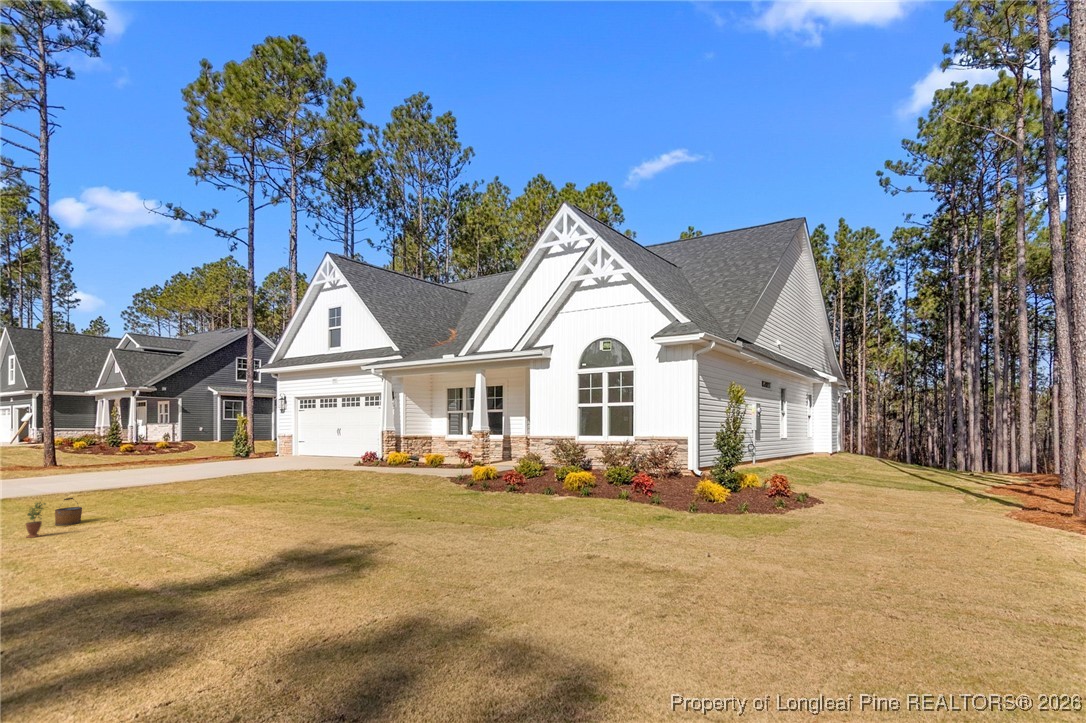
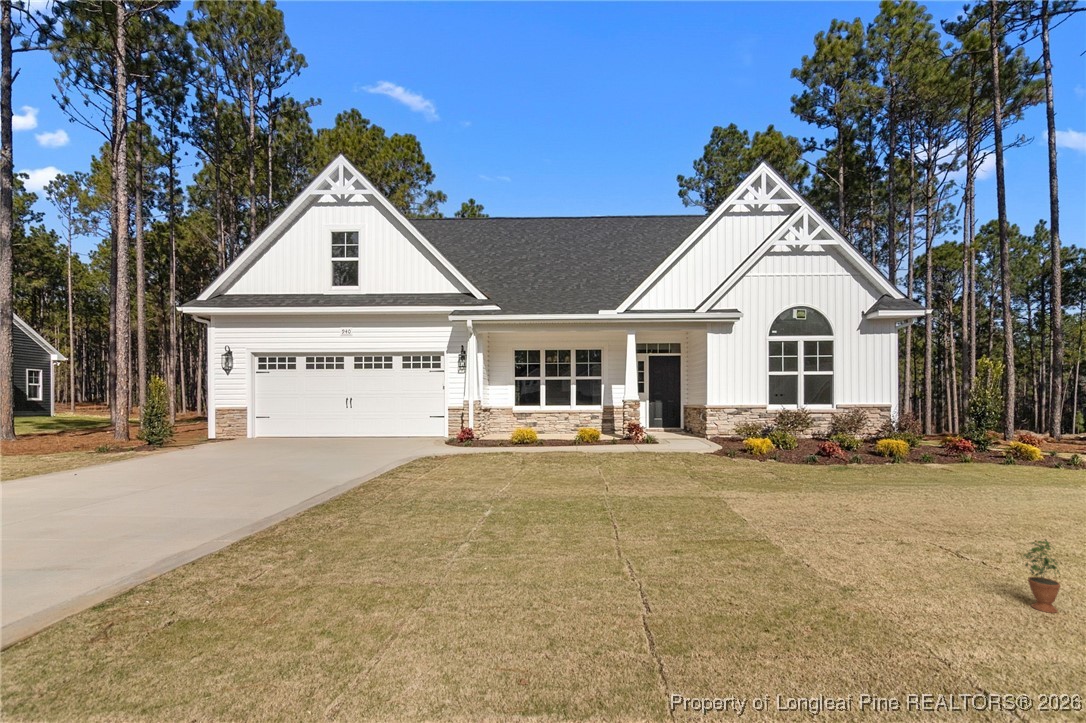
bucket: present [55,498,82,526] -> none [859,531,905,588]

